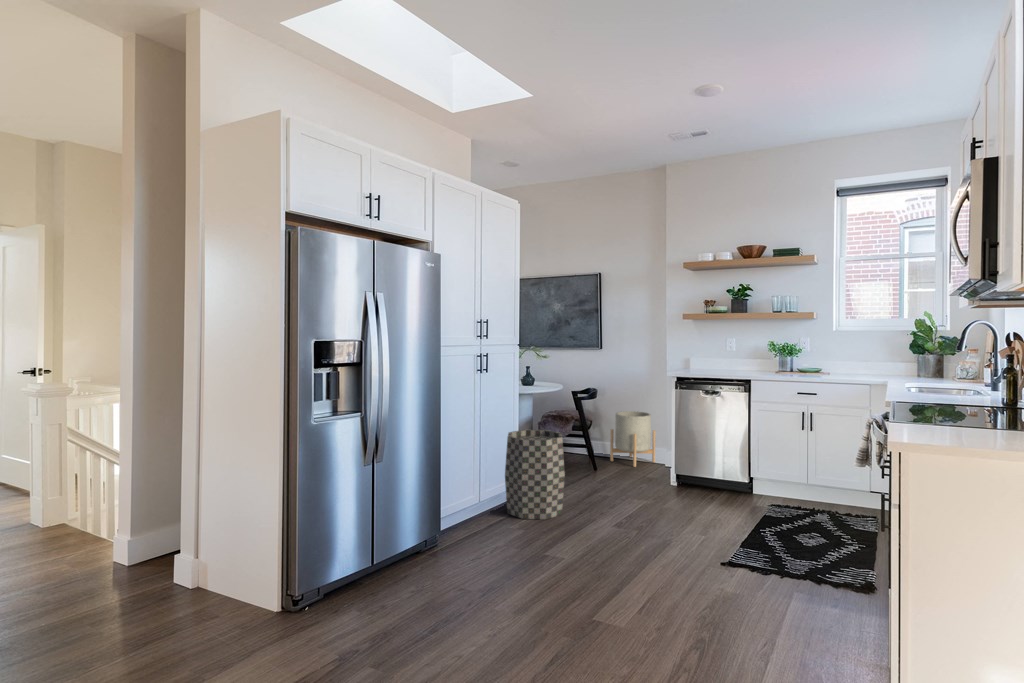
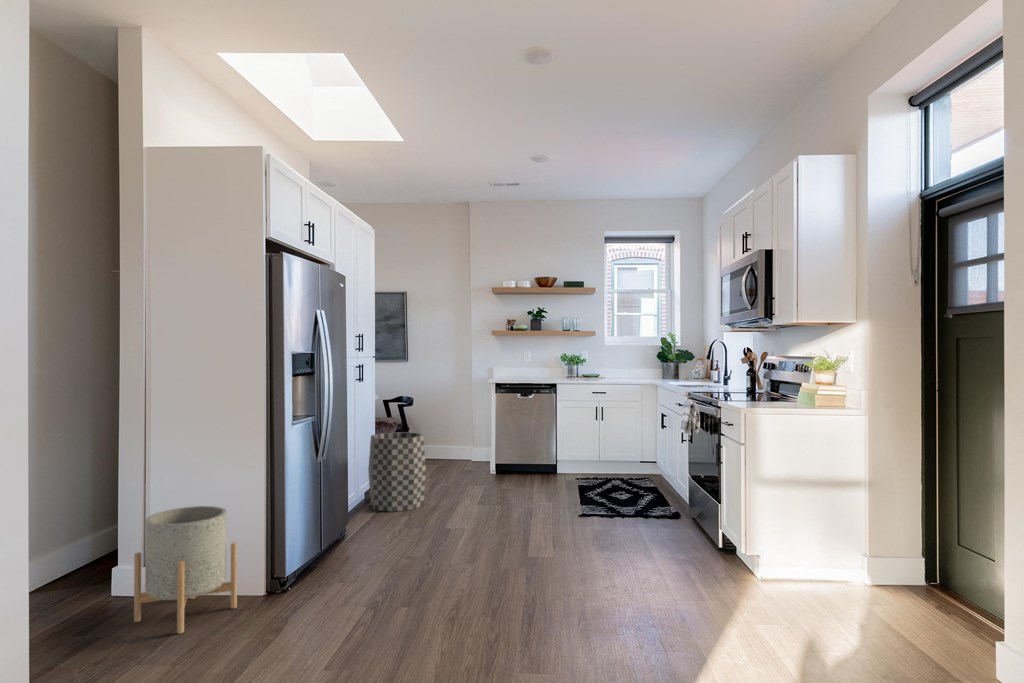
planter: present [610,411,656,467] -> present [134,506,237,634]

